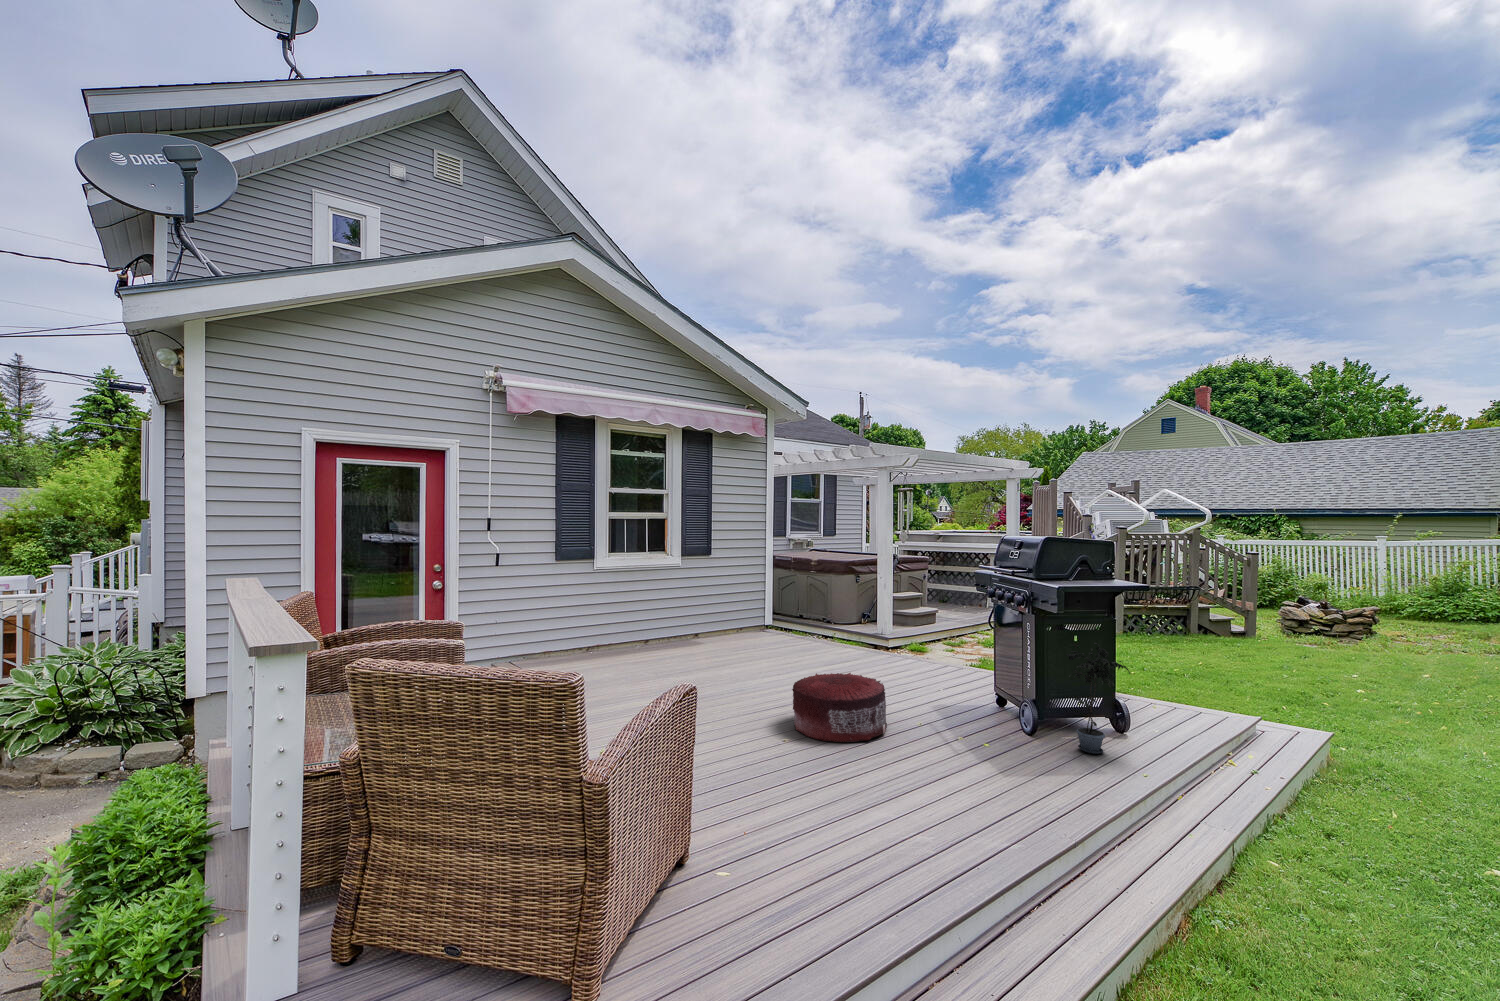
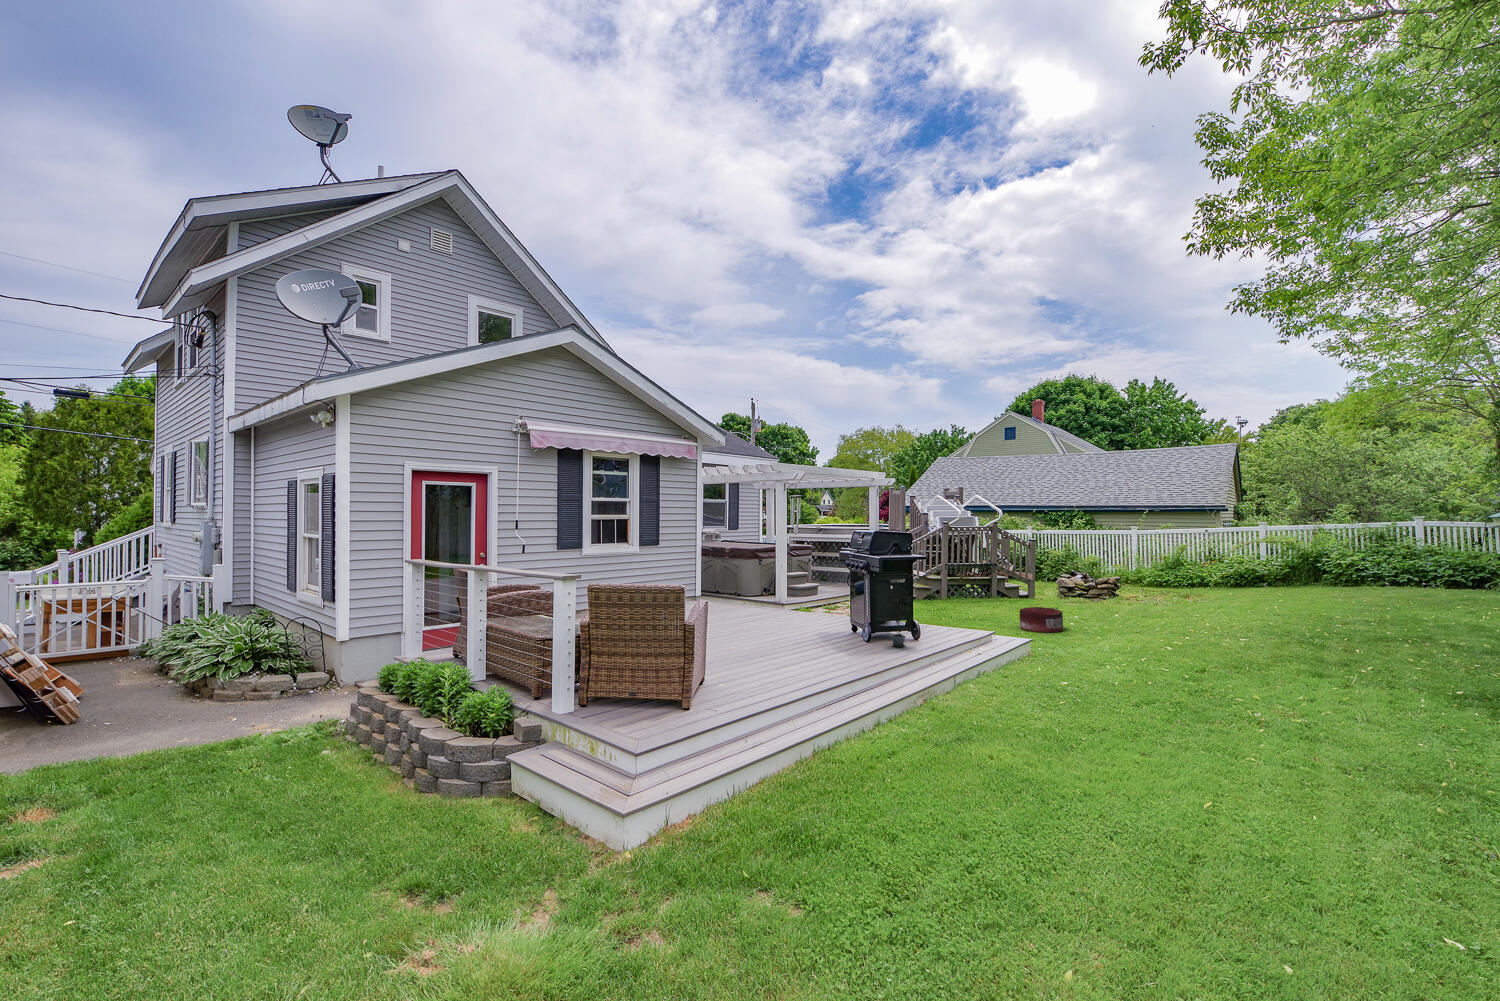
pouf: present [792,673,887,742] -> present [1019,607,1063,633]

